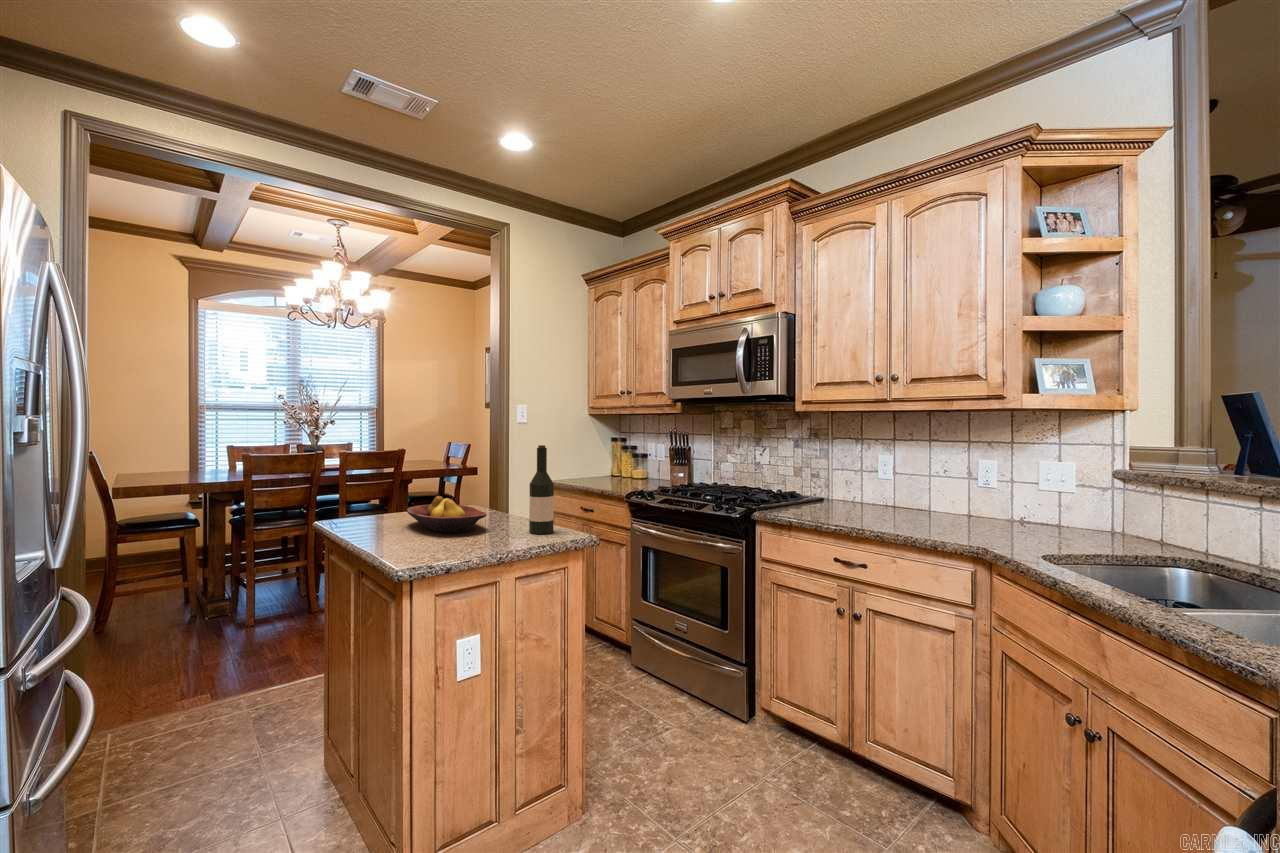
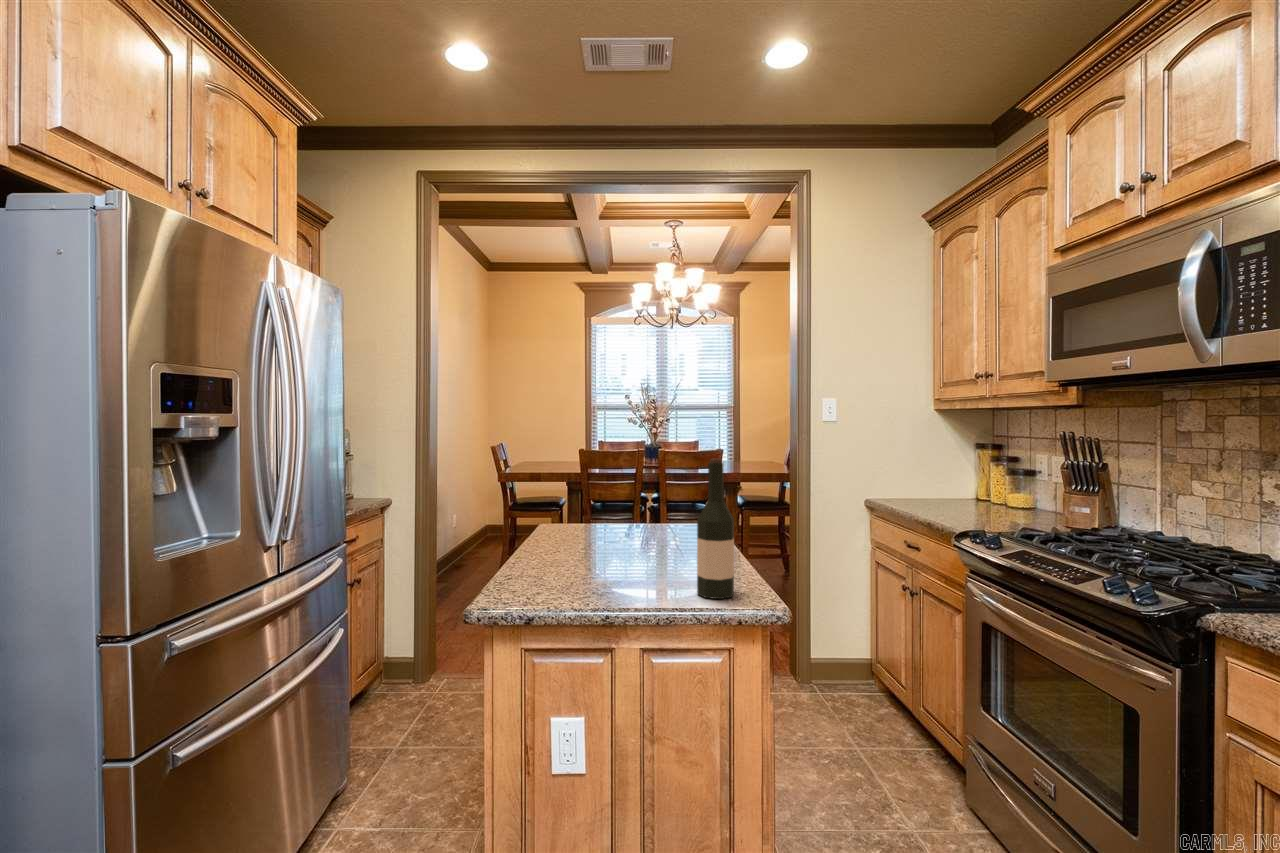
fruit bowl: present [407,496,487,533] -> none [573,520,661,576]

